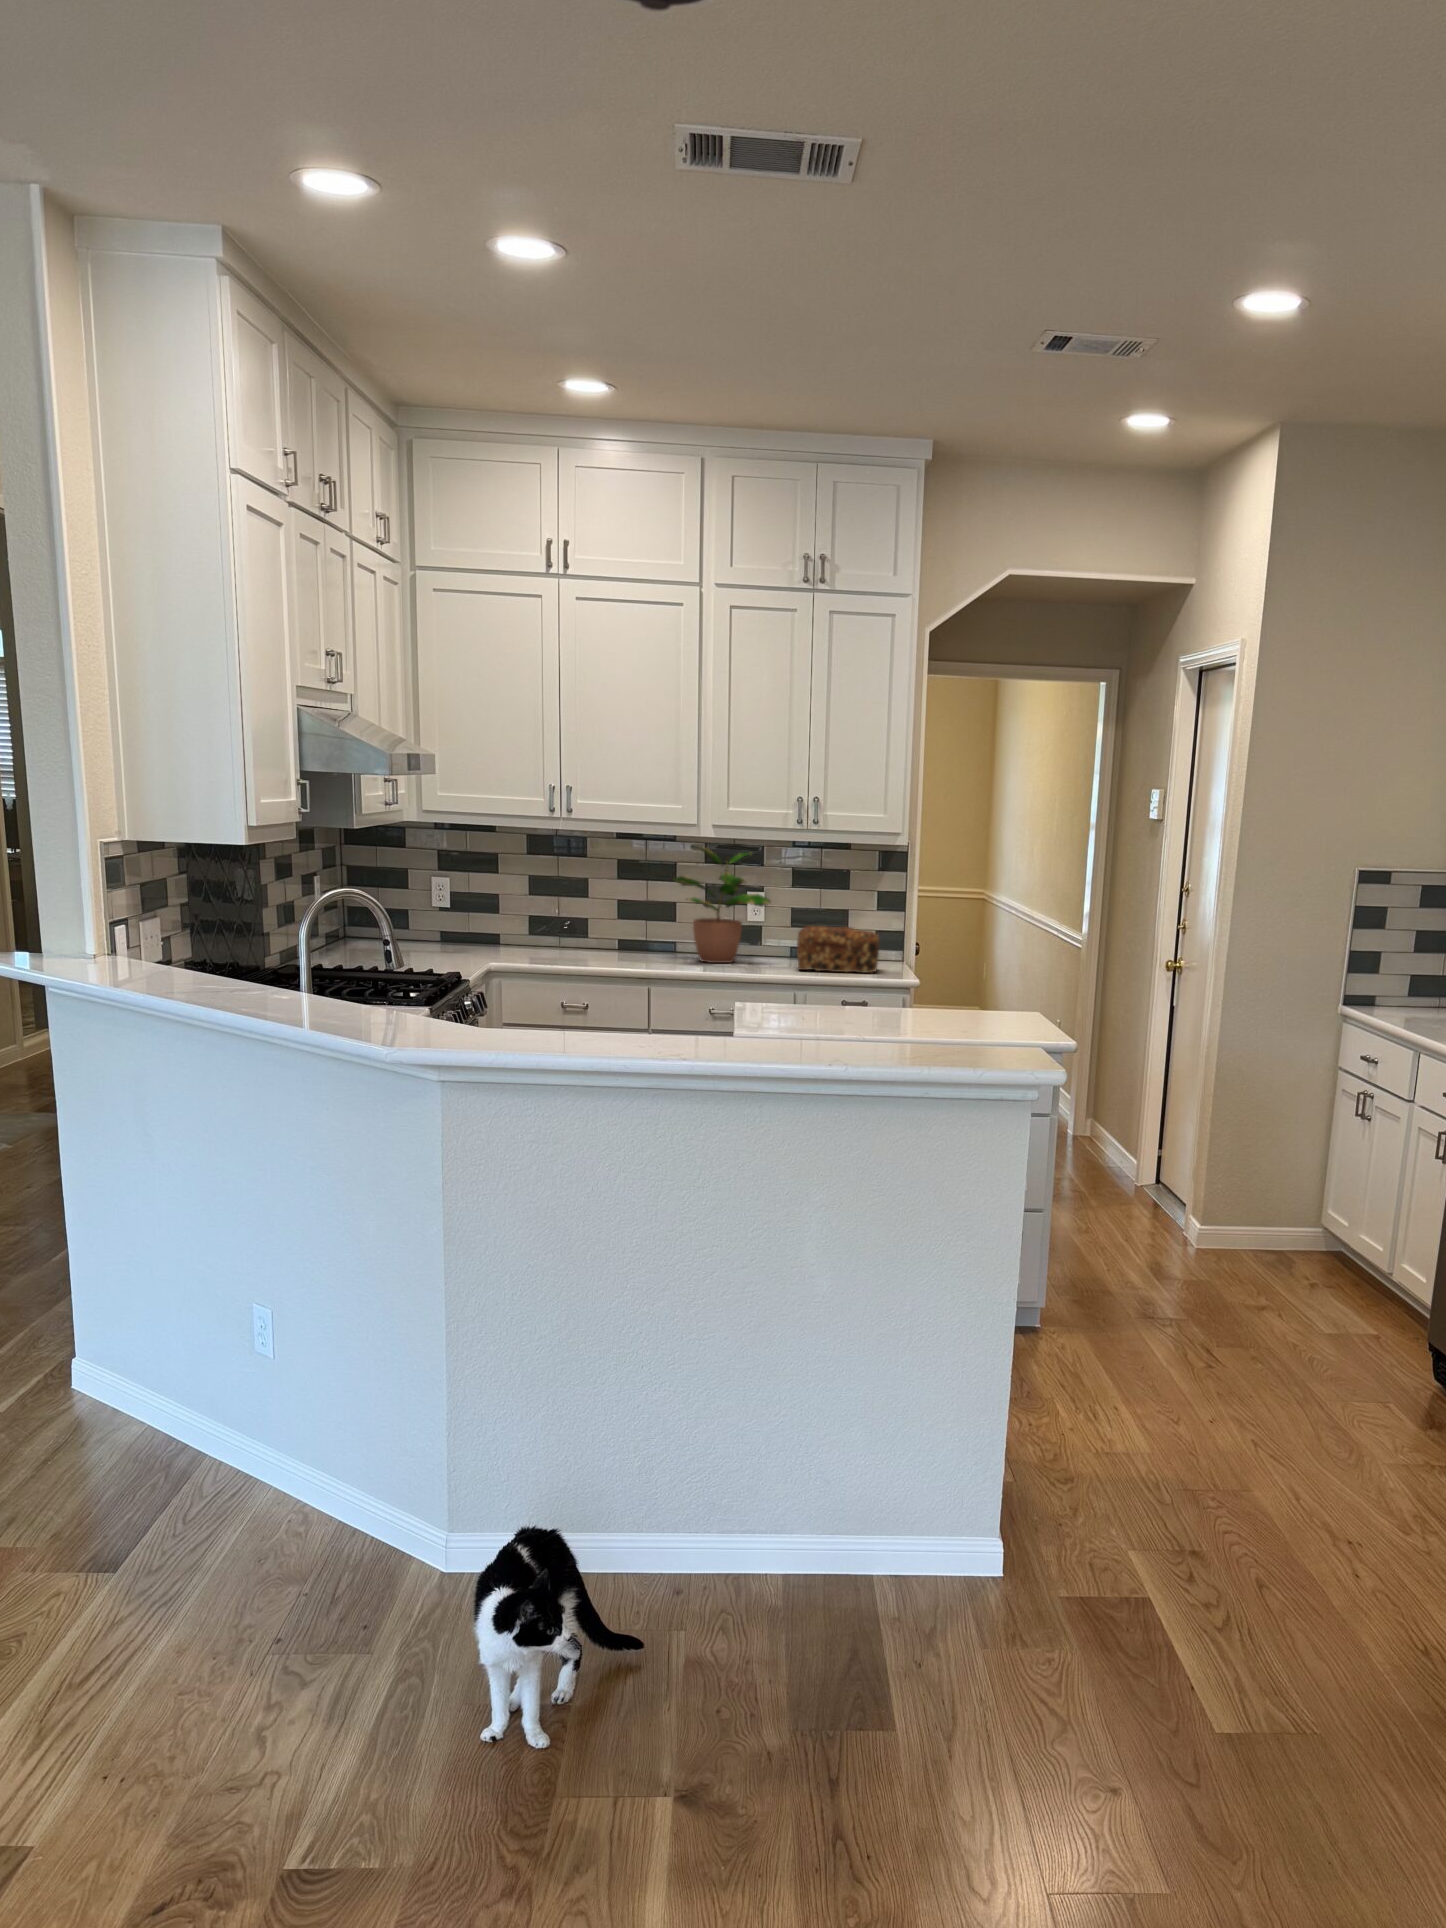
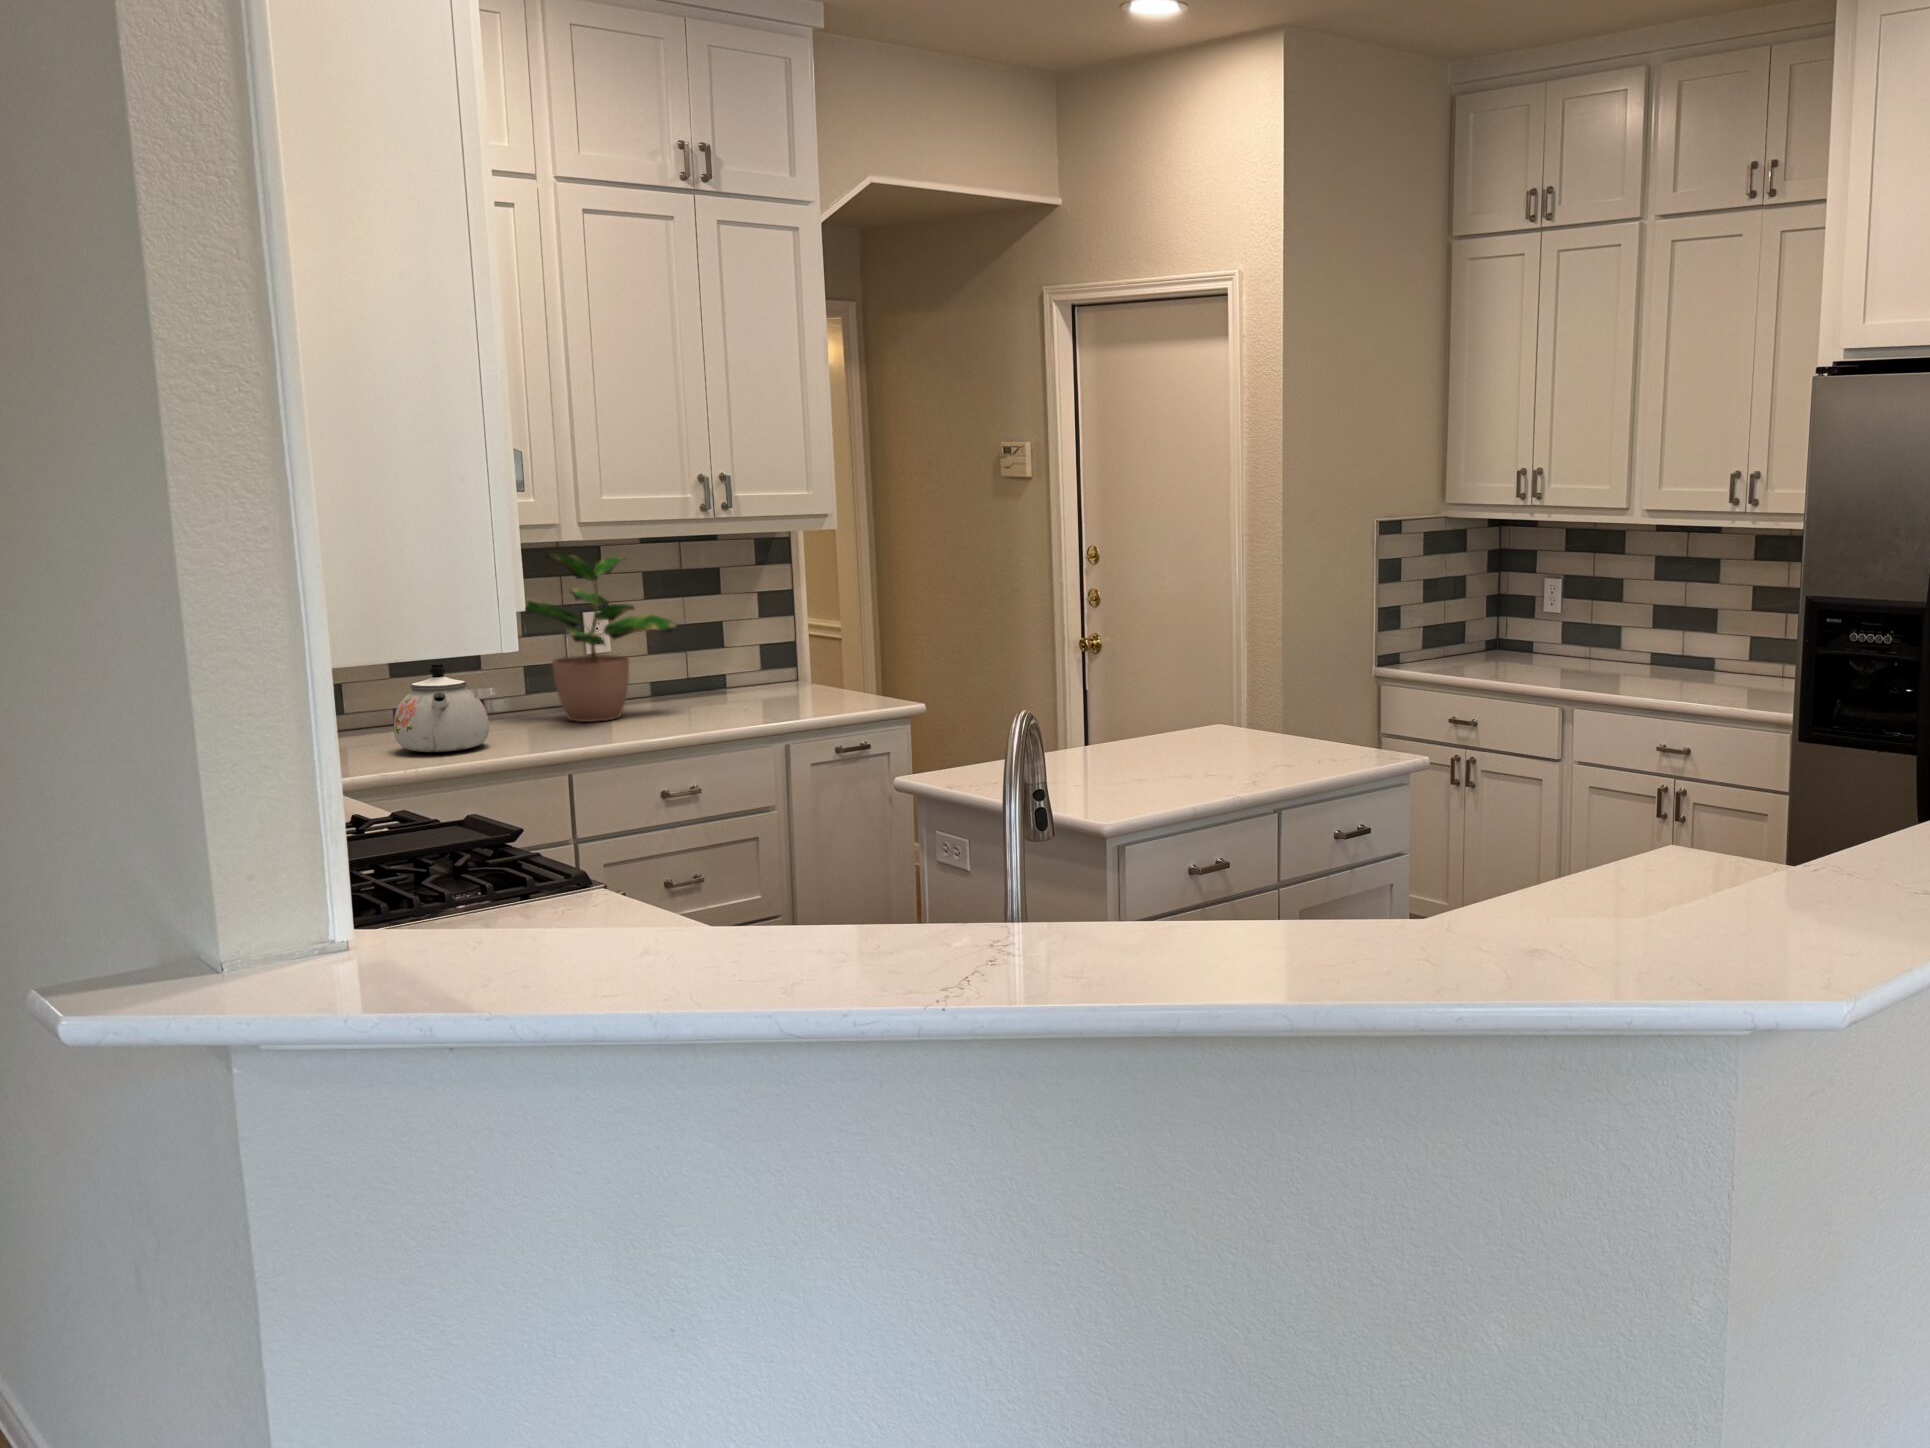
kettle: none [567,899,622,965] -> present [394,664,489,752]
bread loaf: present [797,926,880,973] -> none [725,646,853,713]

